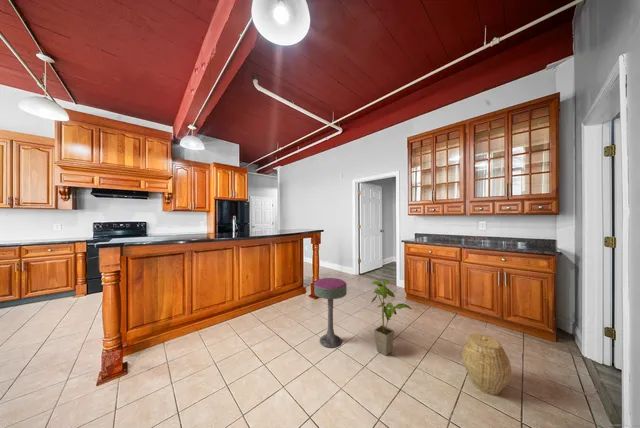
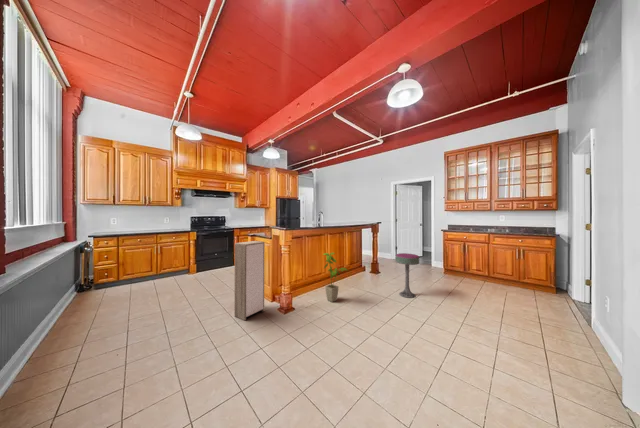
storage cabinet: none [14,266,79,405] -> present [234,241,264,320]
house plant: present [371,280,411,355] -> present [324,253,347,302]
woven basket: present [462,334,511,395] -> none [502,282,533,314]

